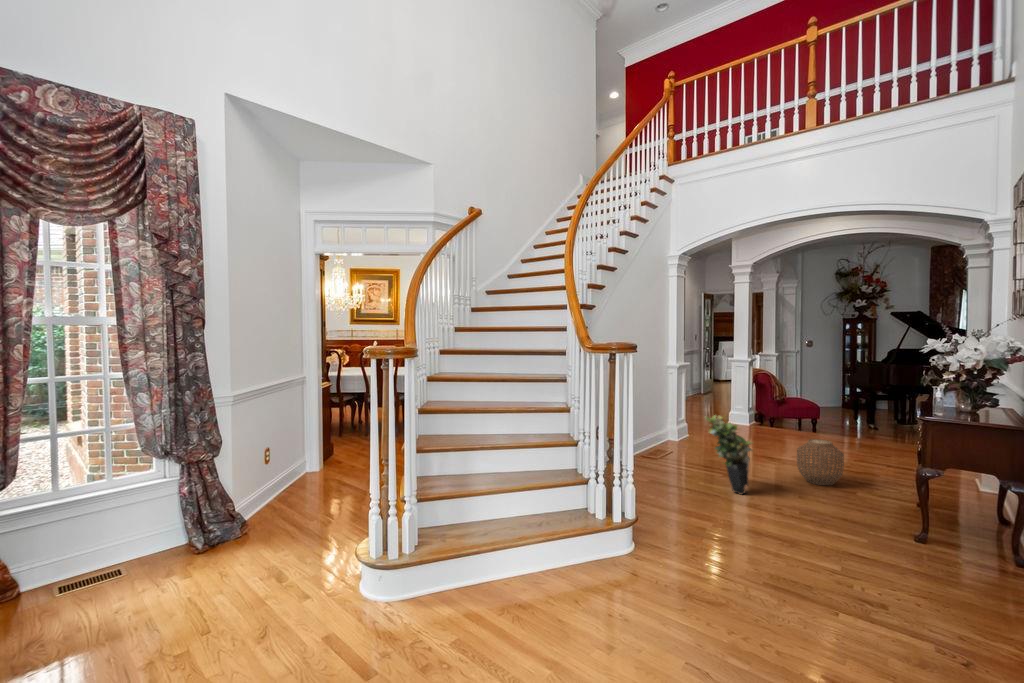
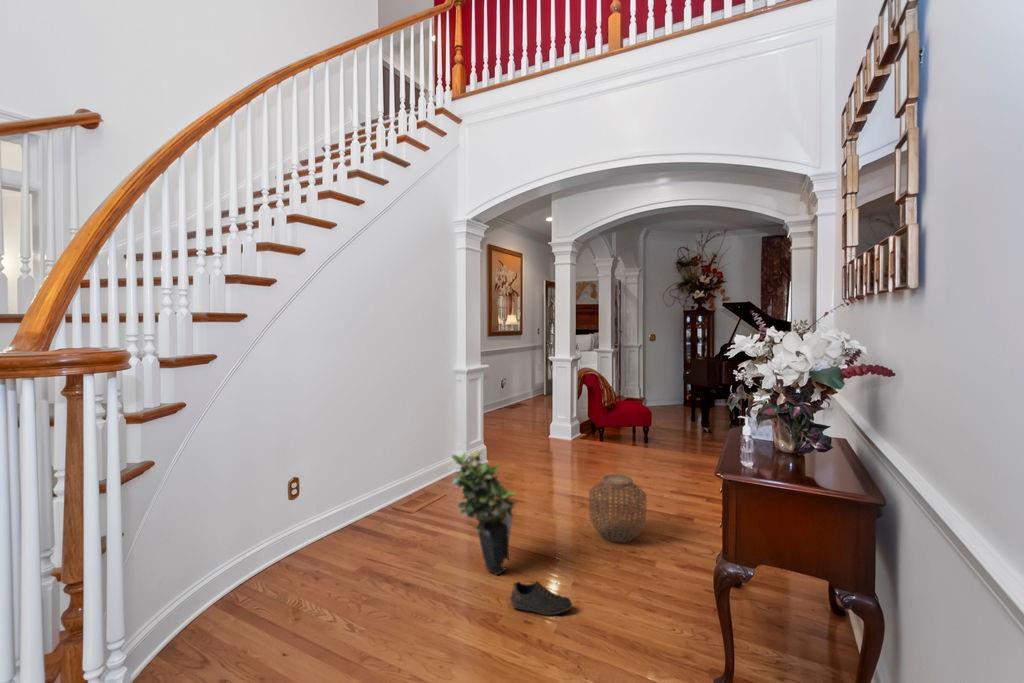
shoe: none [761,493,805,514] -> present [510,582,572,615]

